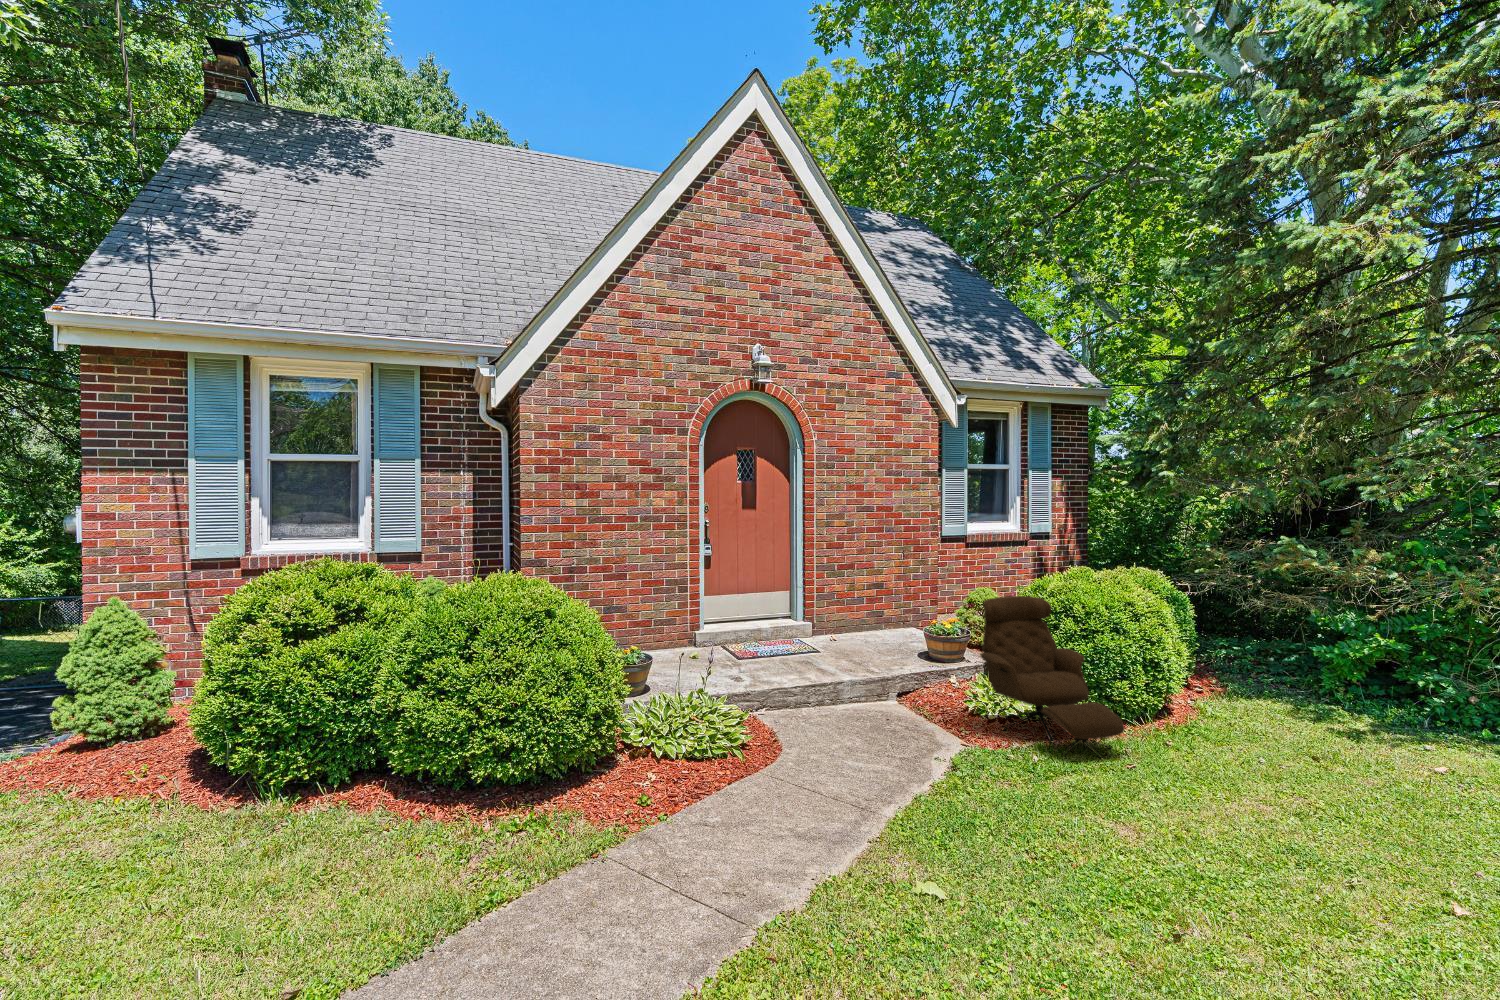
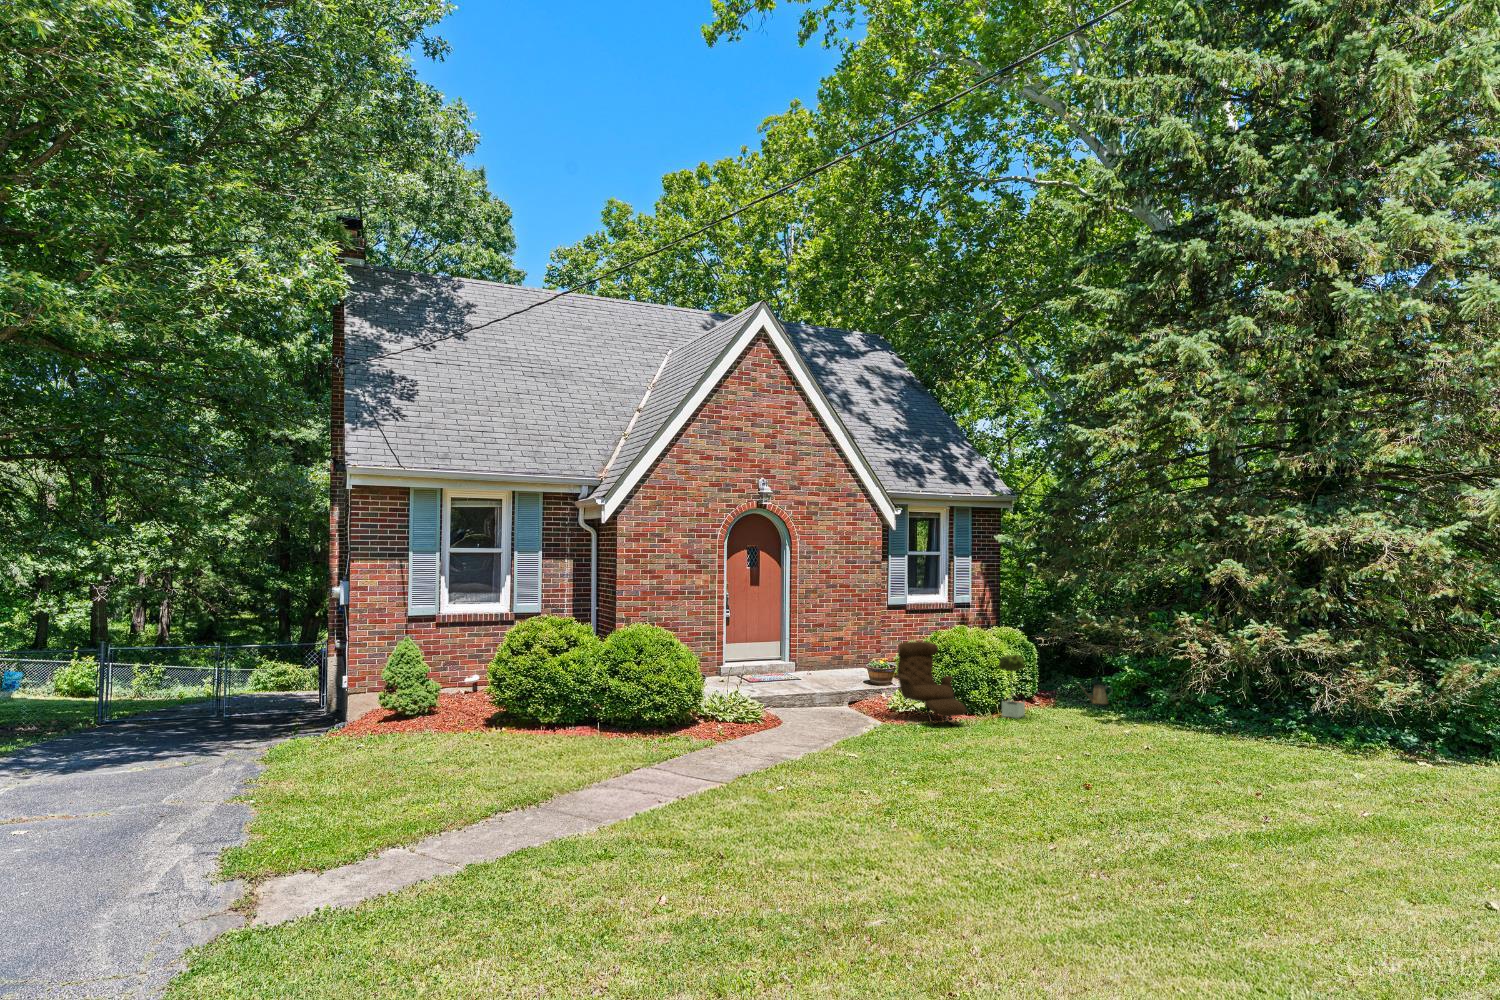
potted tree: none [1163,618,1216,731] -> present [998,655,1025,718]
watering can: none [1261,656,1326,693] -> present [1080,685,1108,704]

